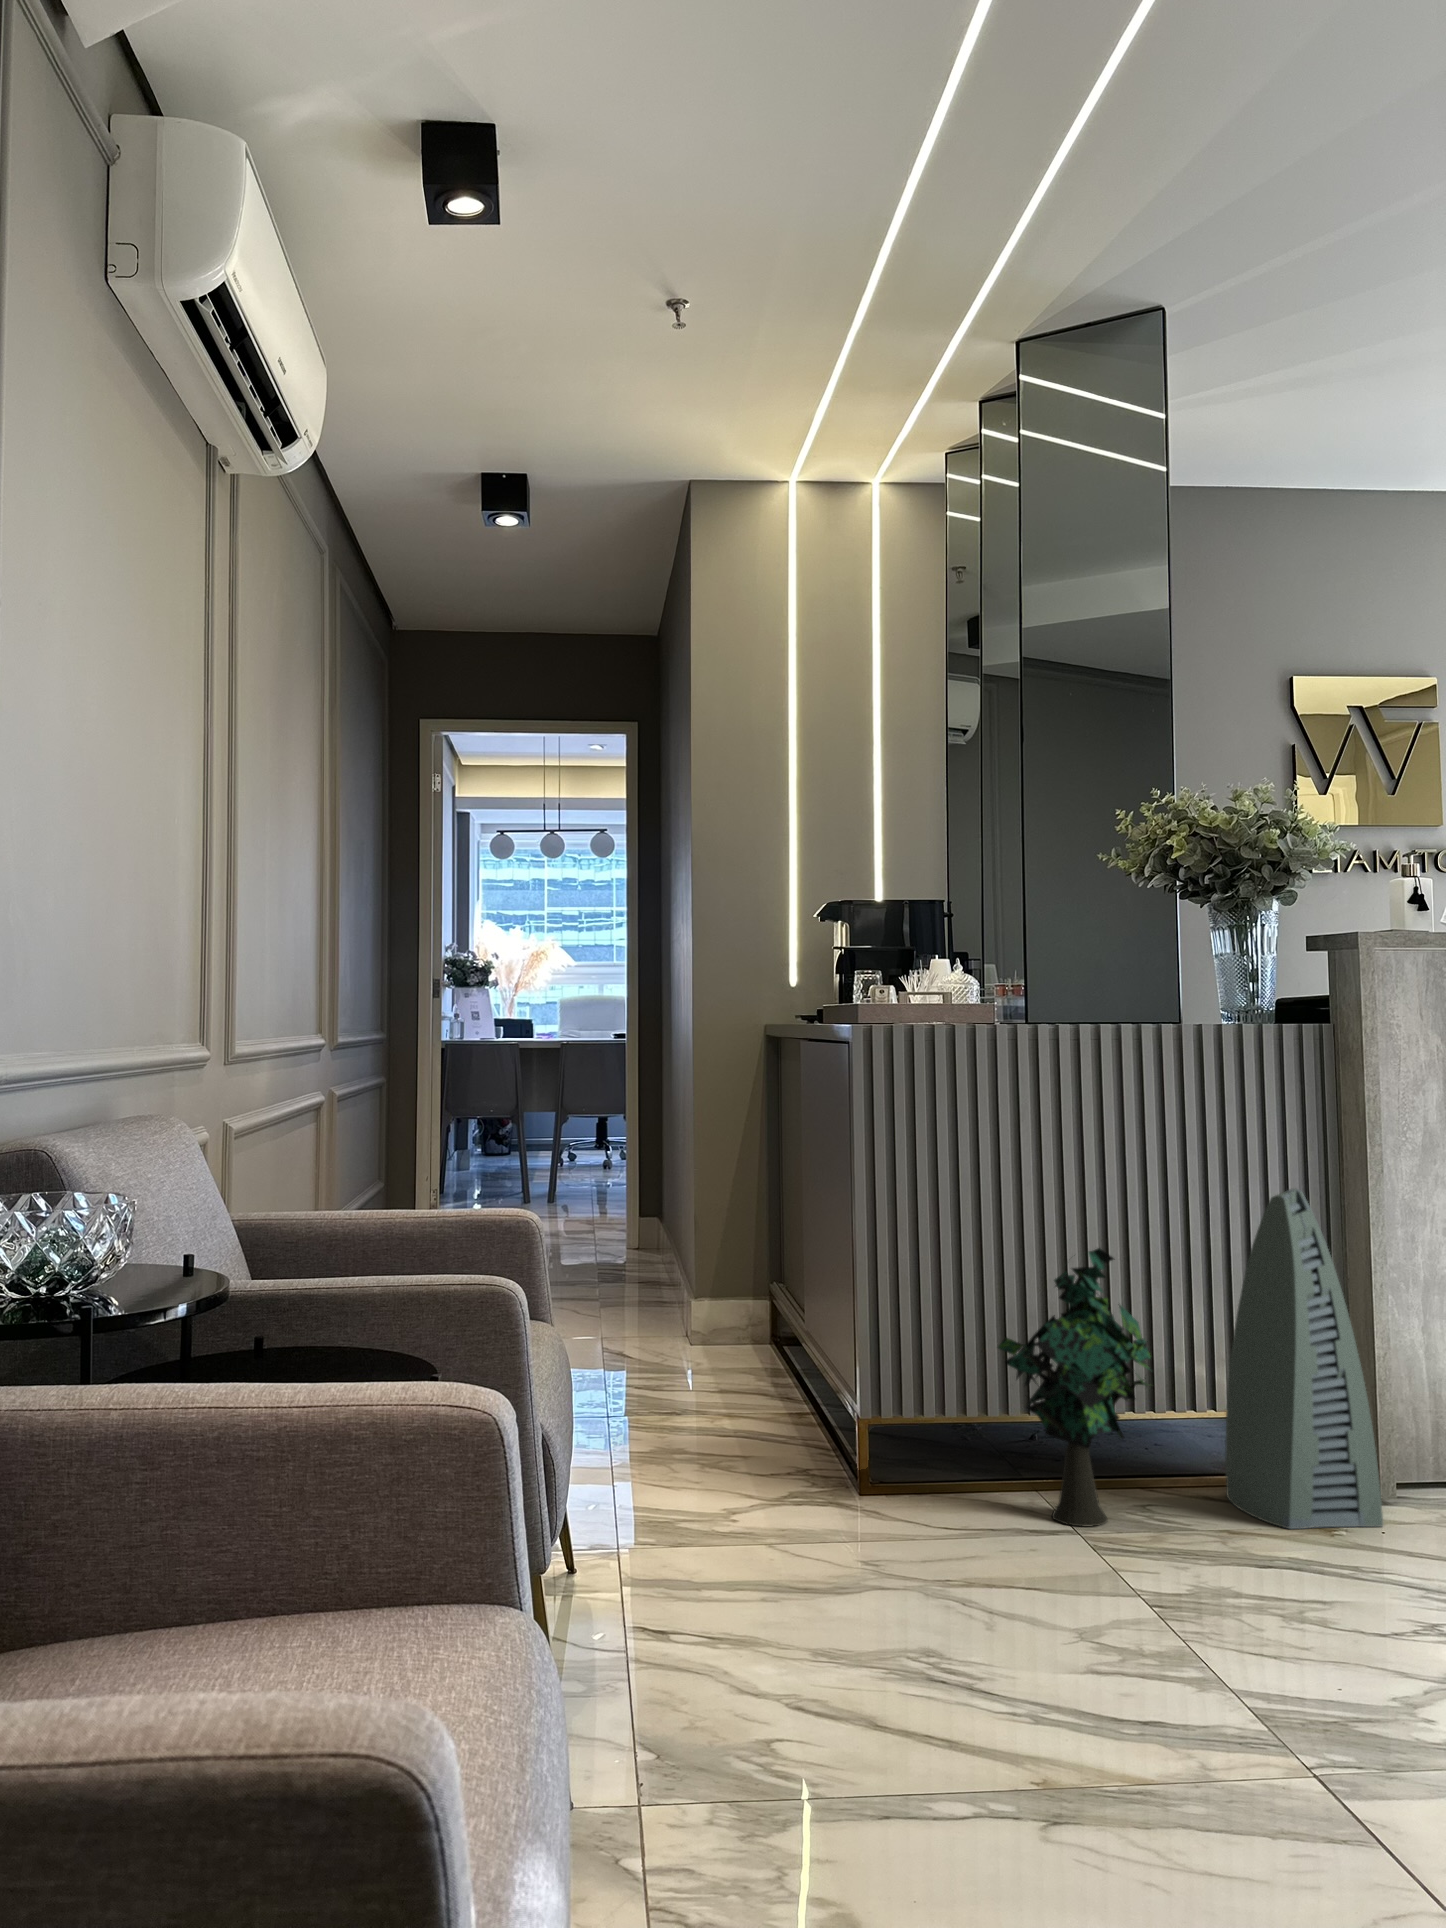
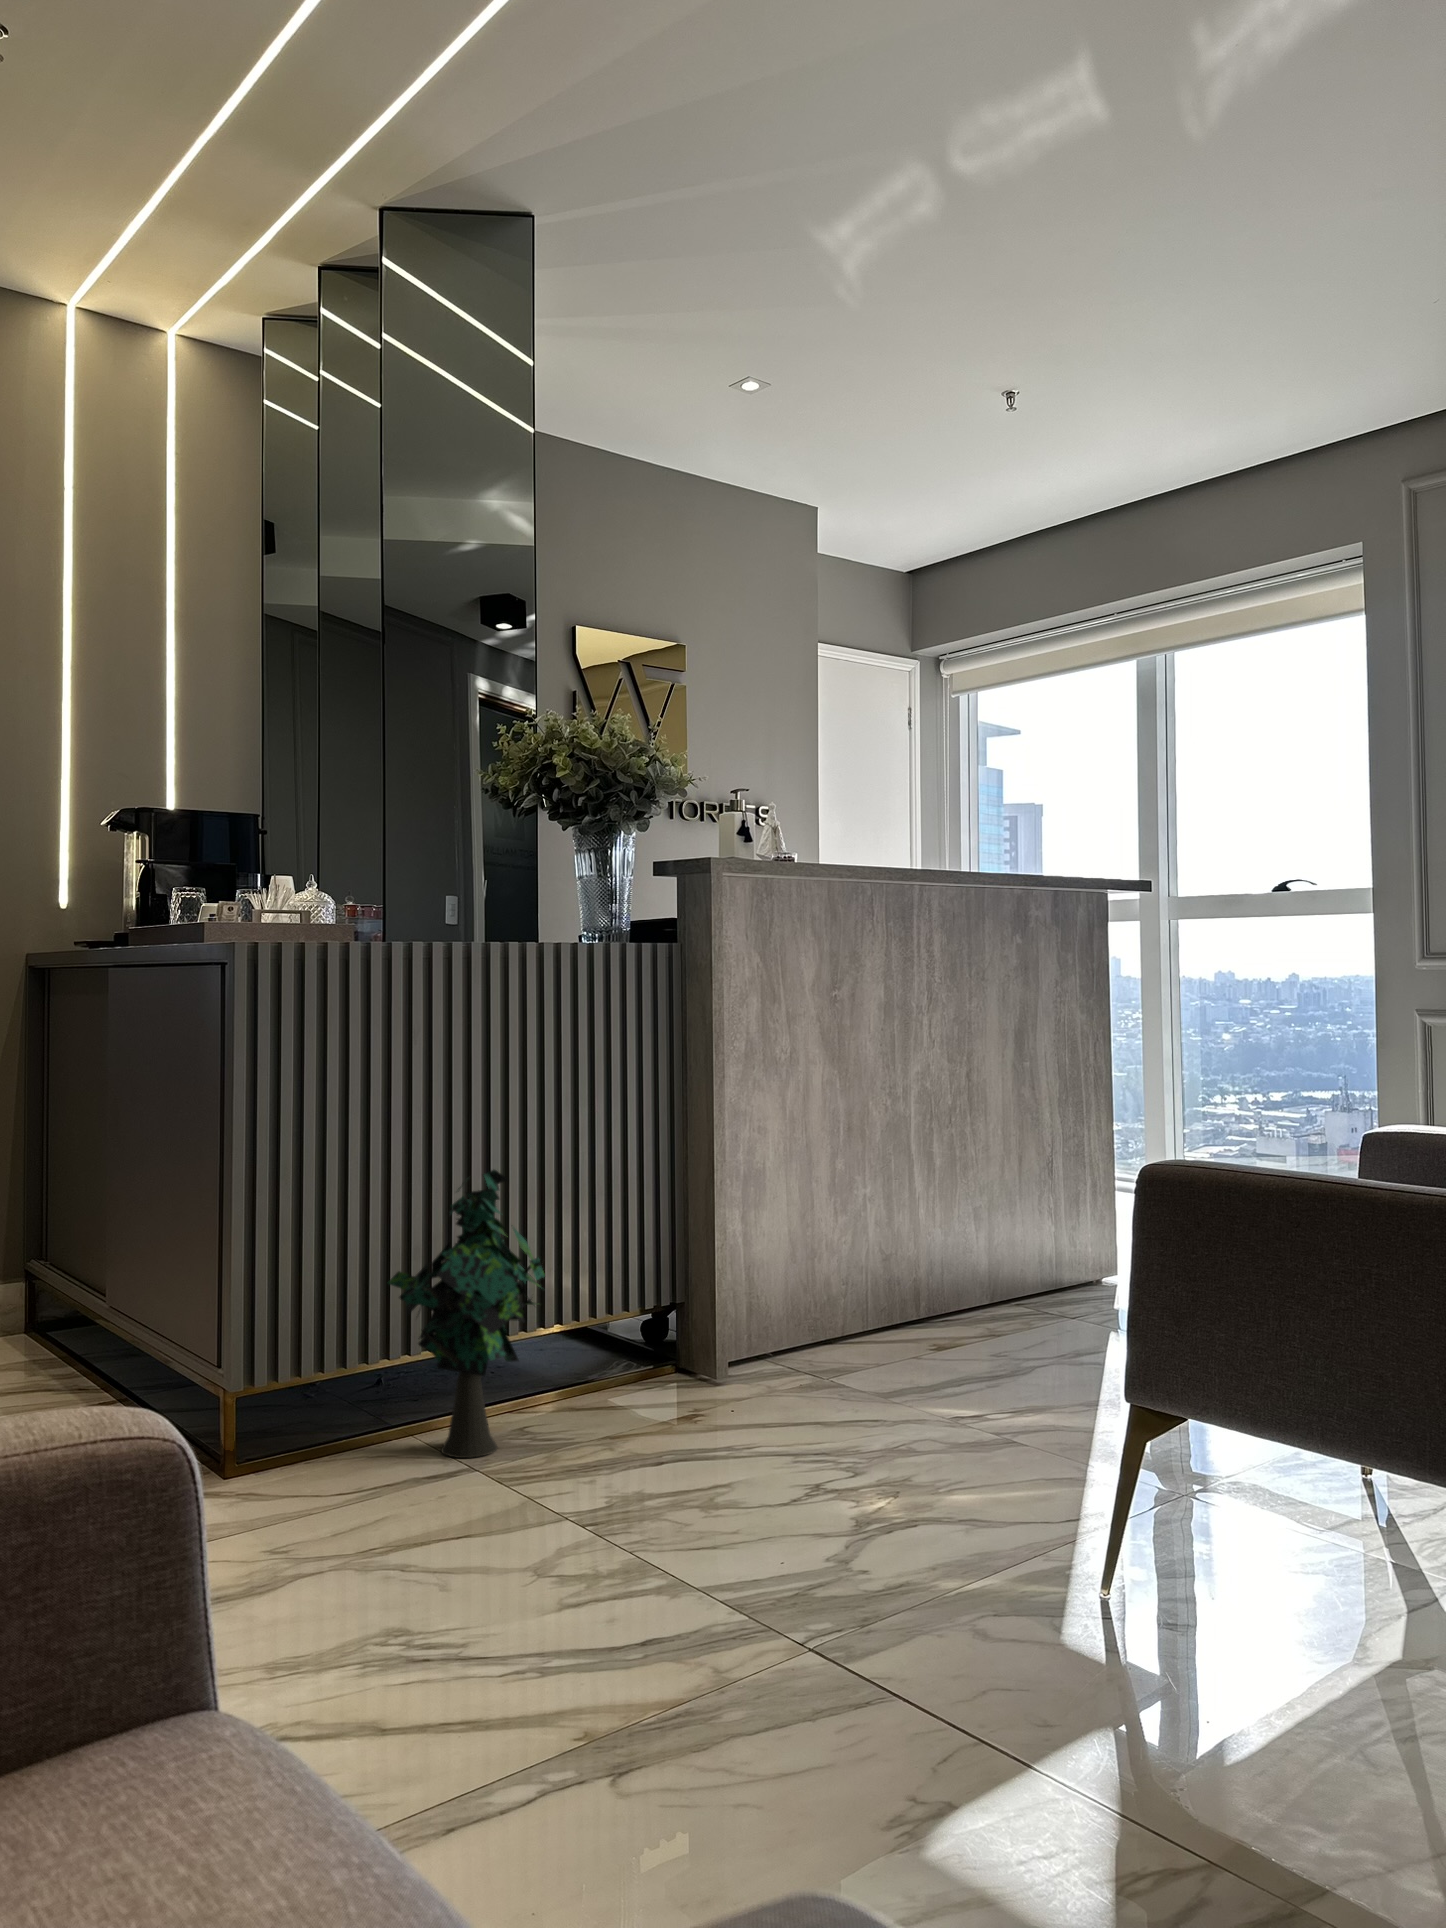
air purifier: present [1225,1189,1383,1529] -> none [590,1100,736,1426]

